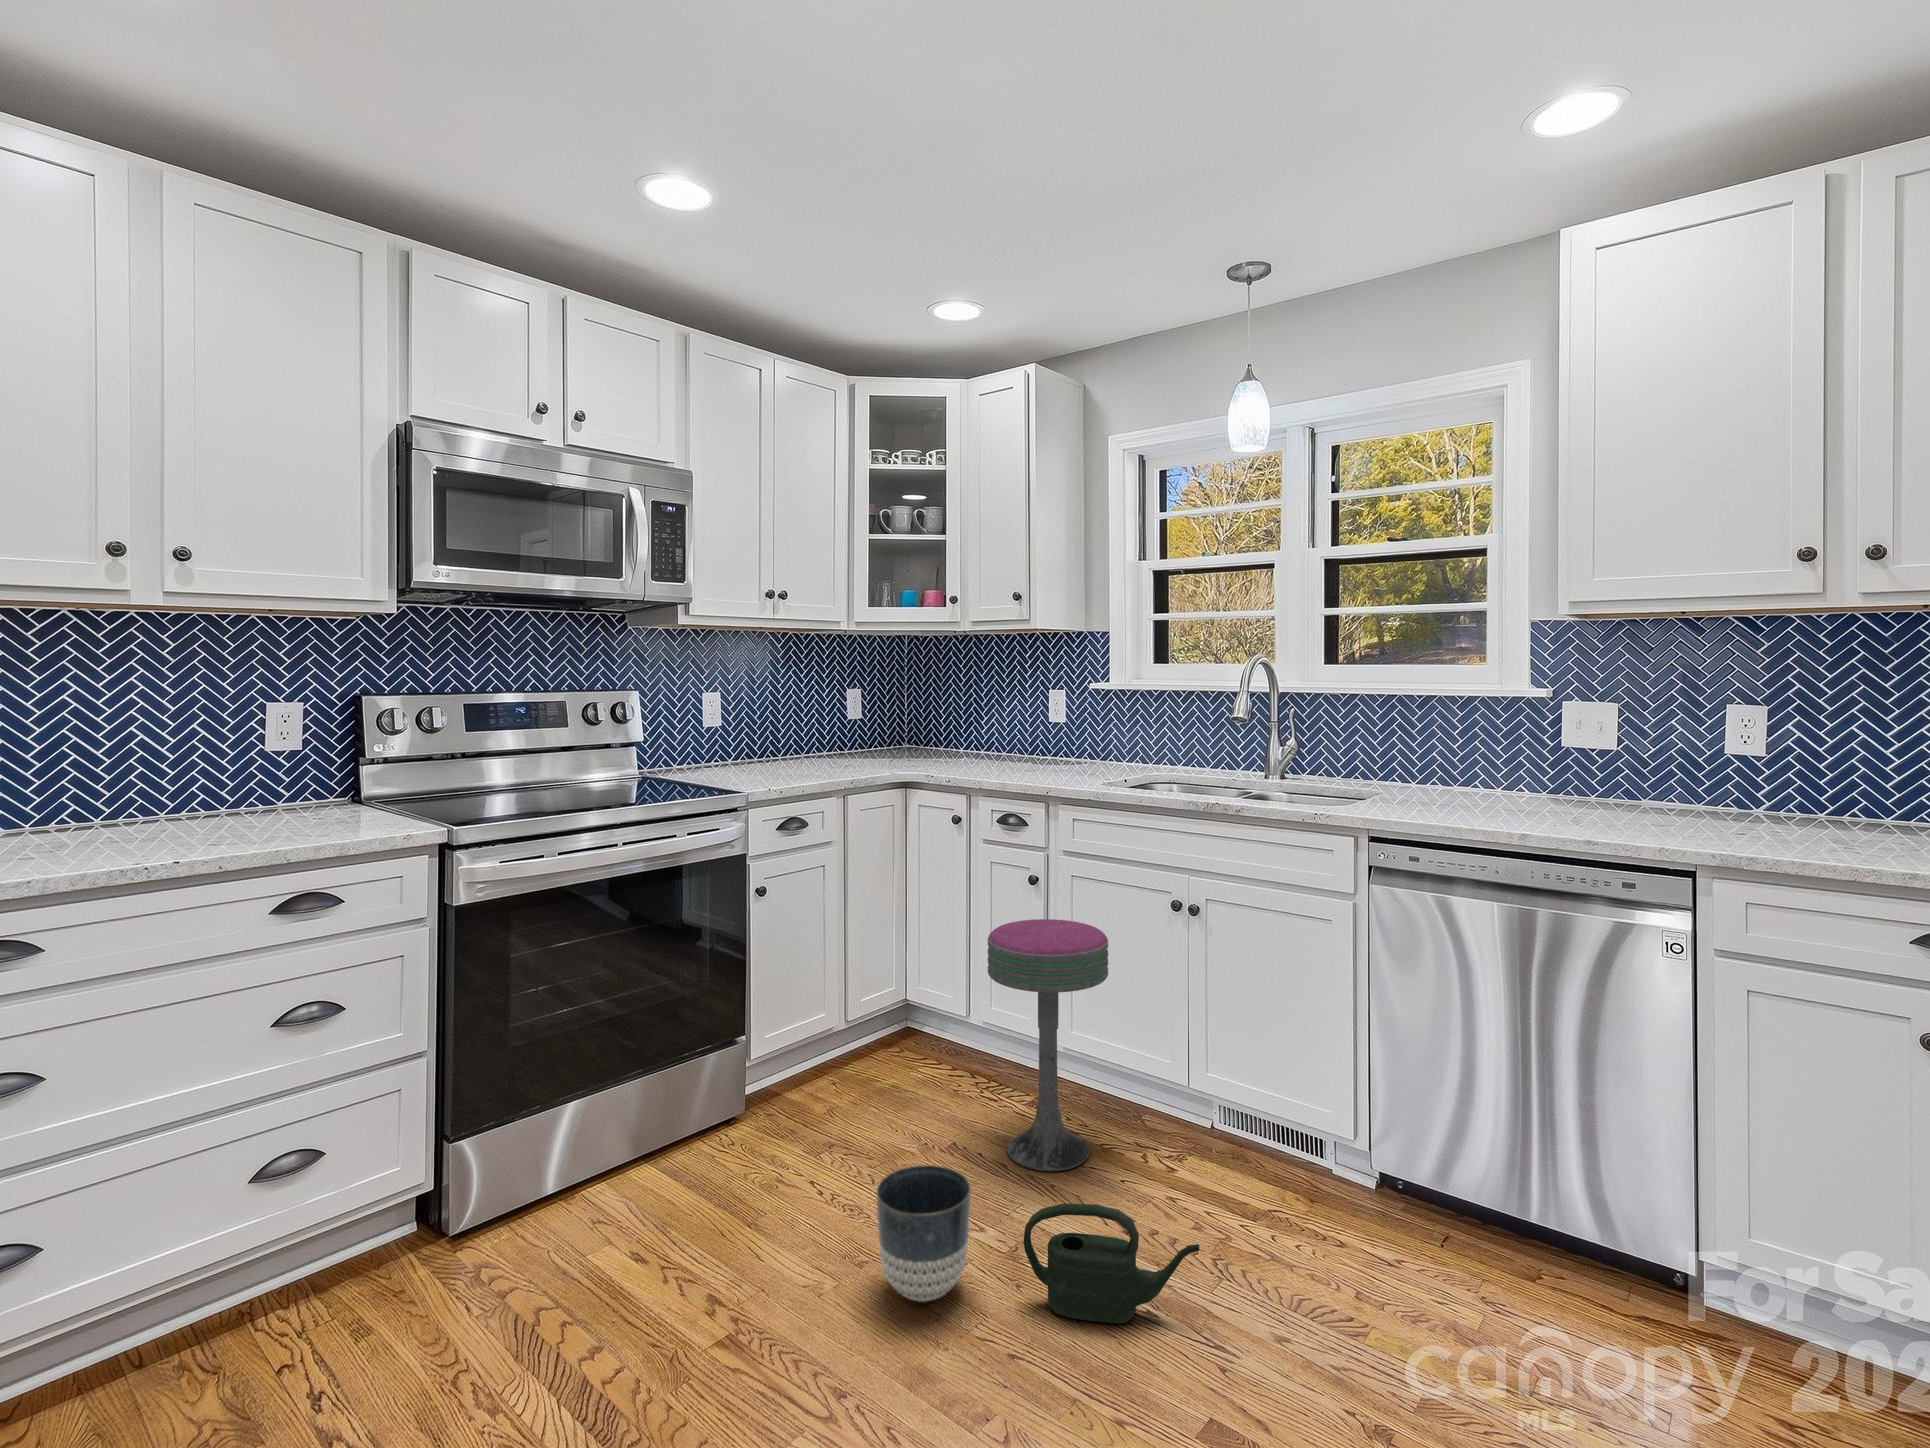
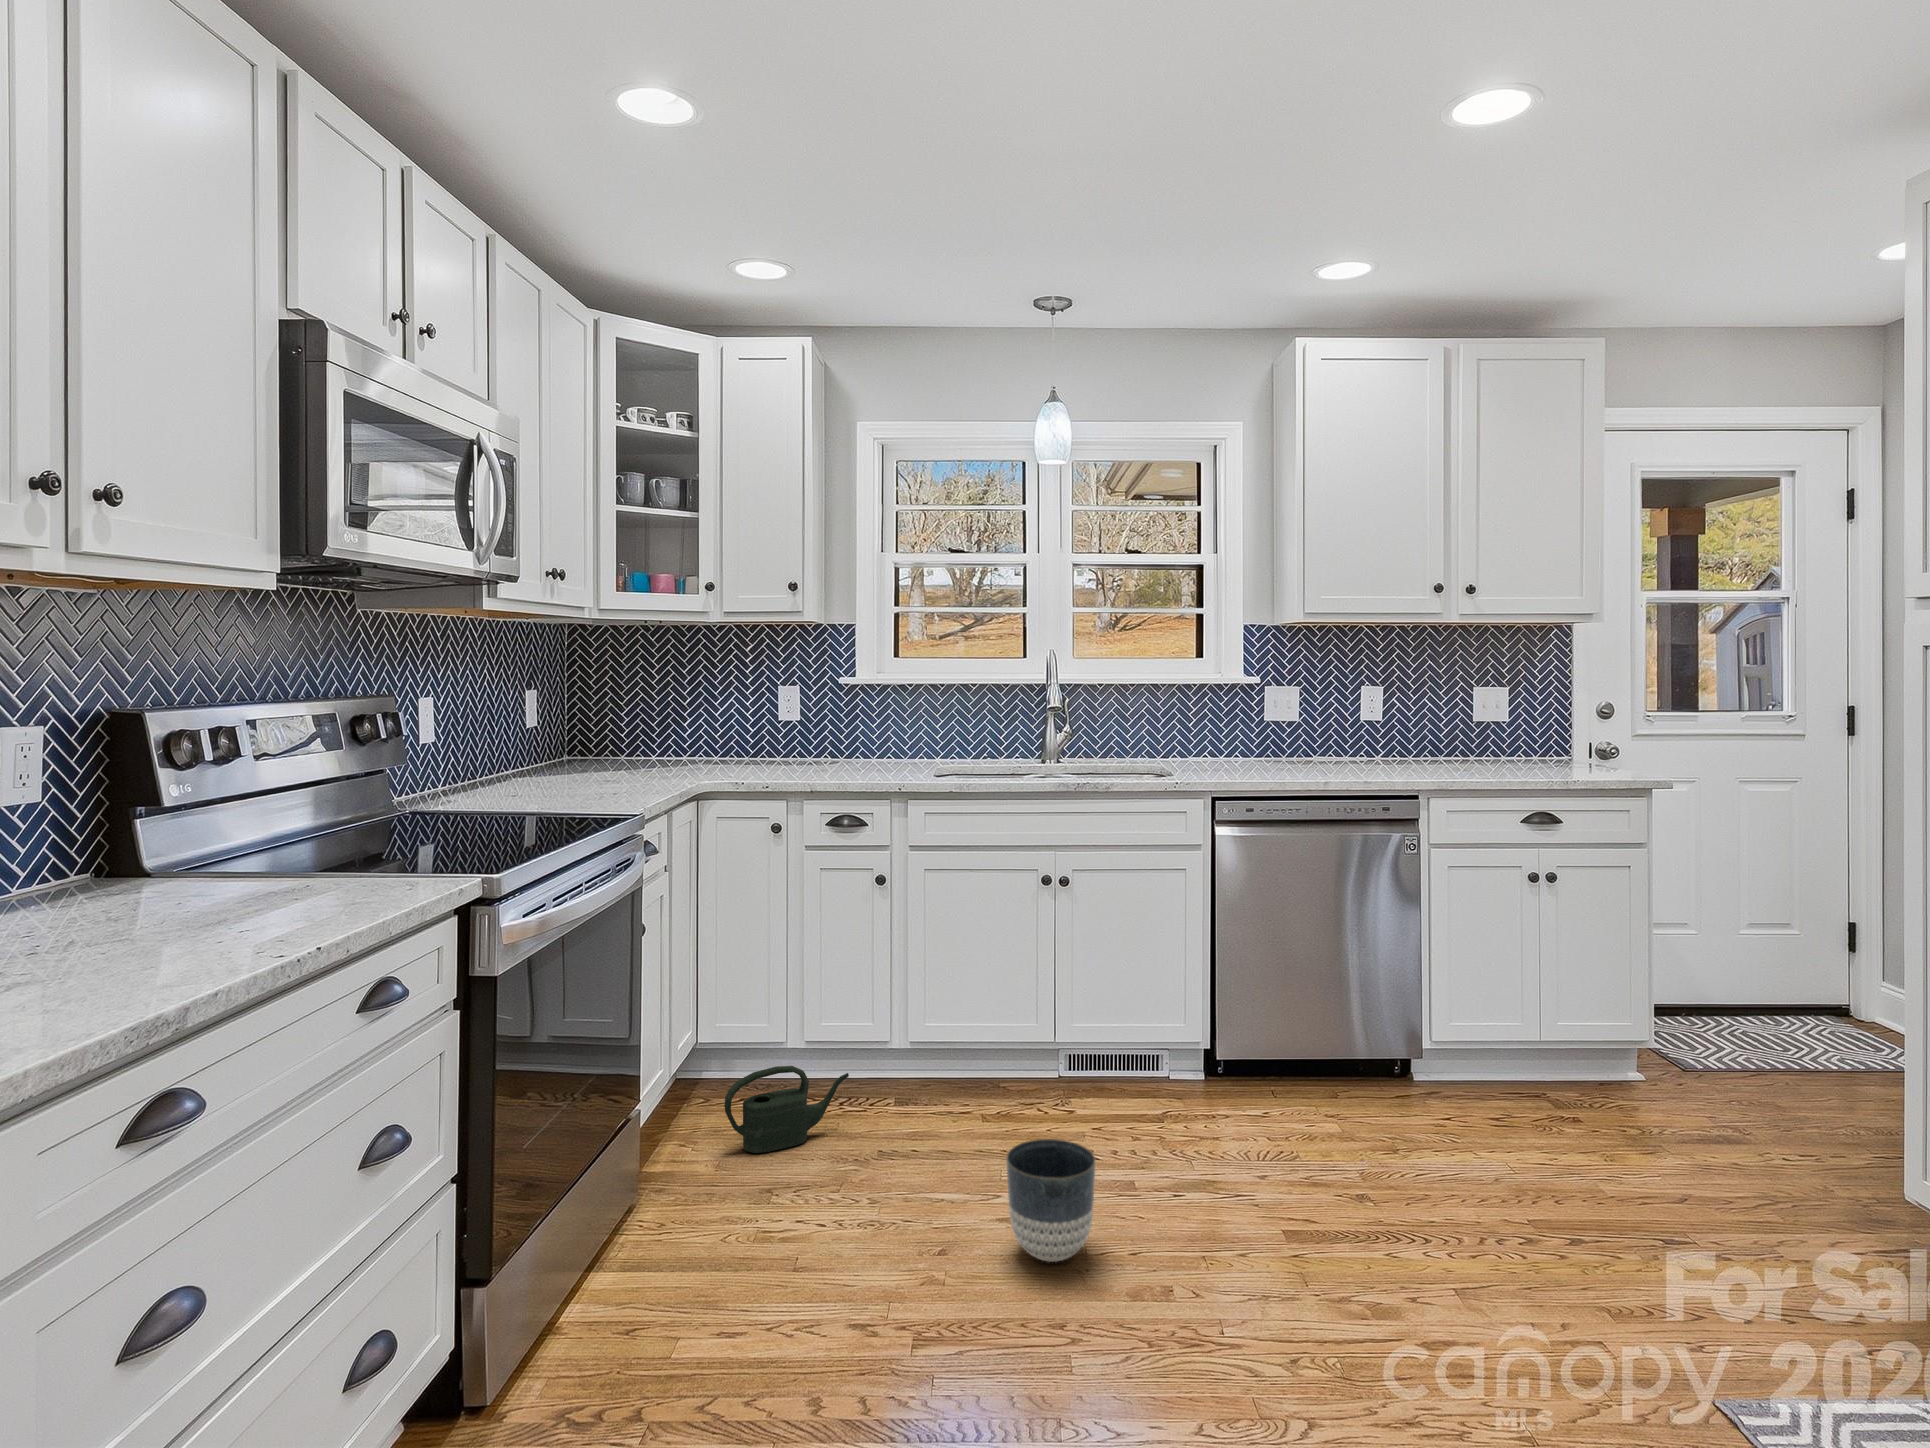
bar stool: present [988,919,1108,1171] -> none [919,909,1035,1148]
watering can: present [1024,1203,1199,1323] -> present [724,1066,849,1153]

